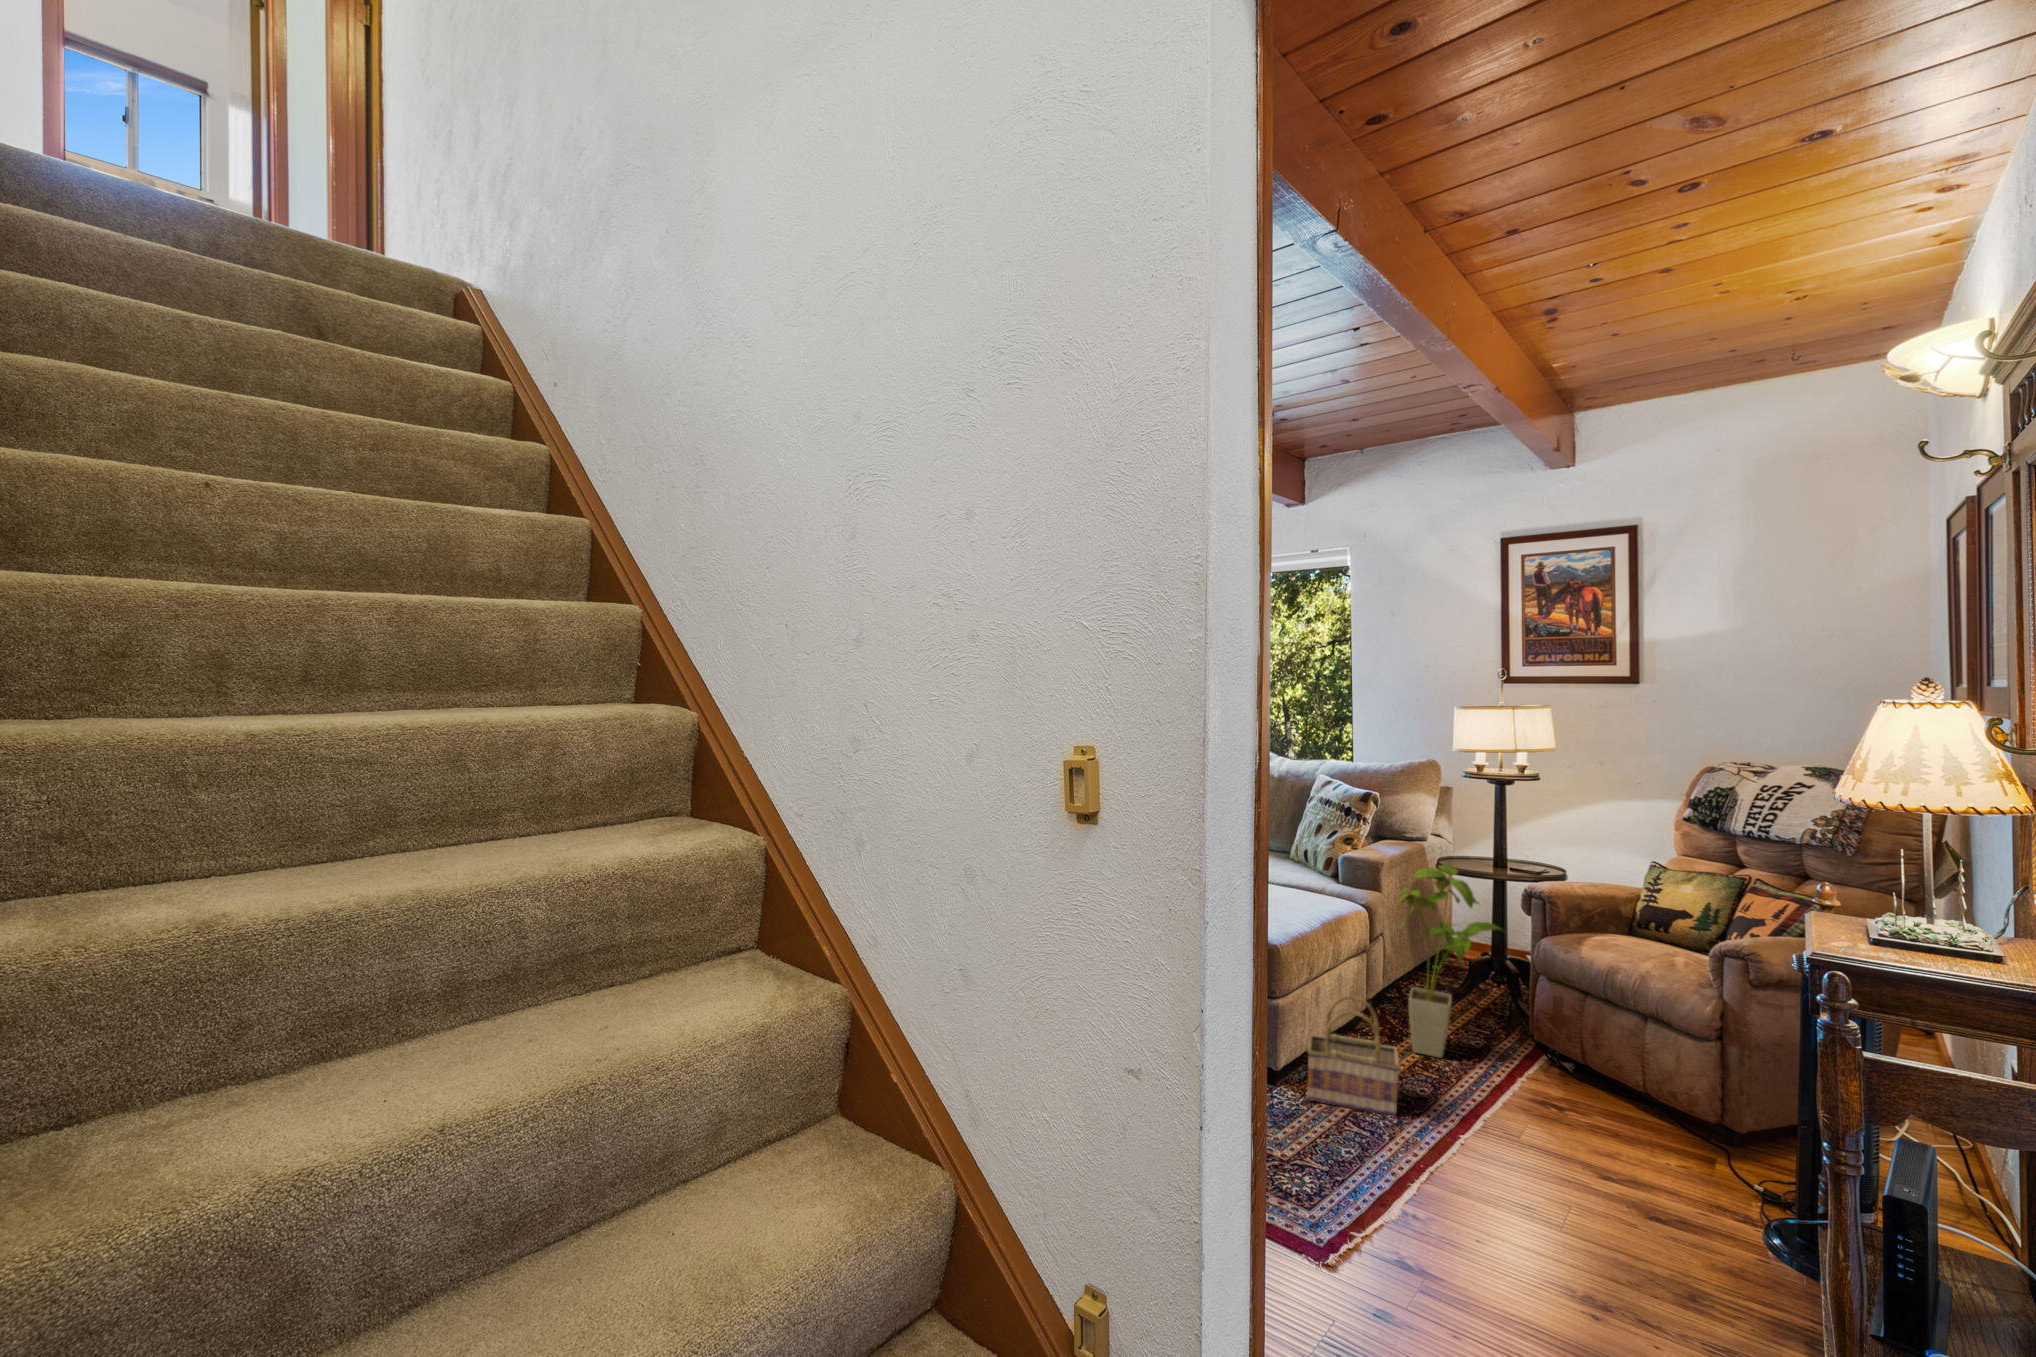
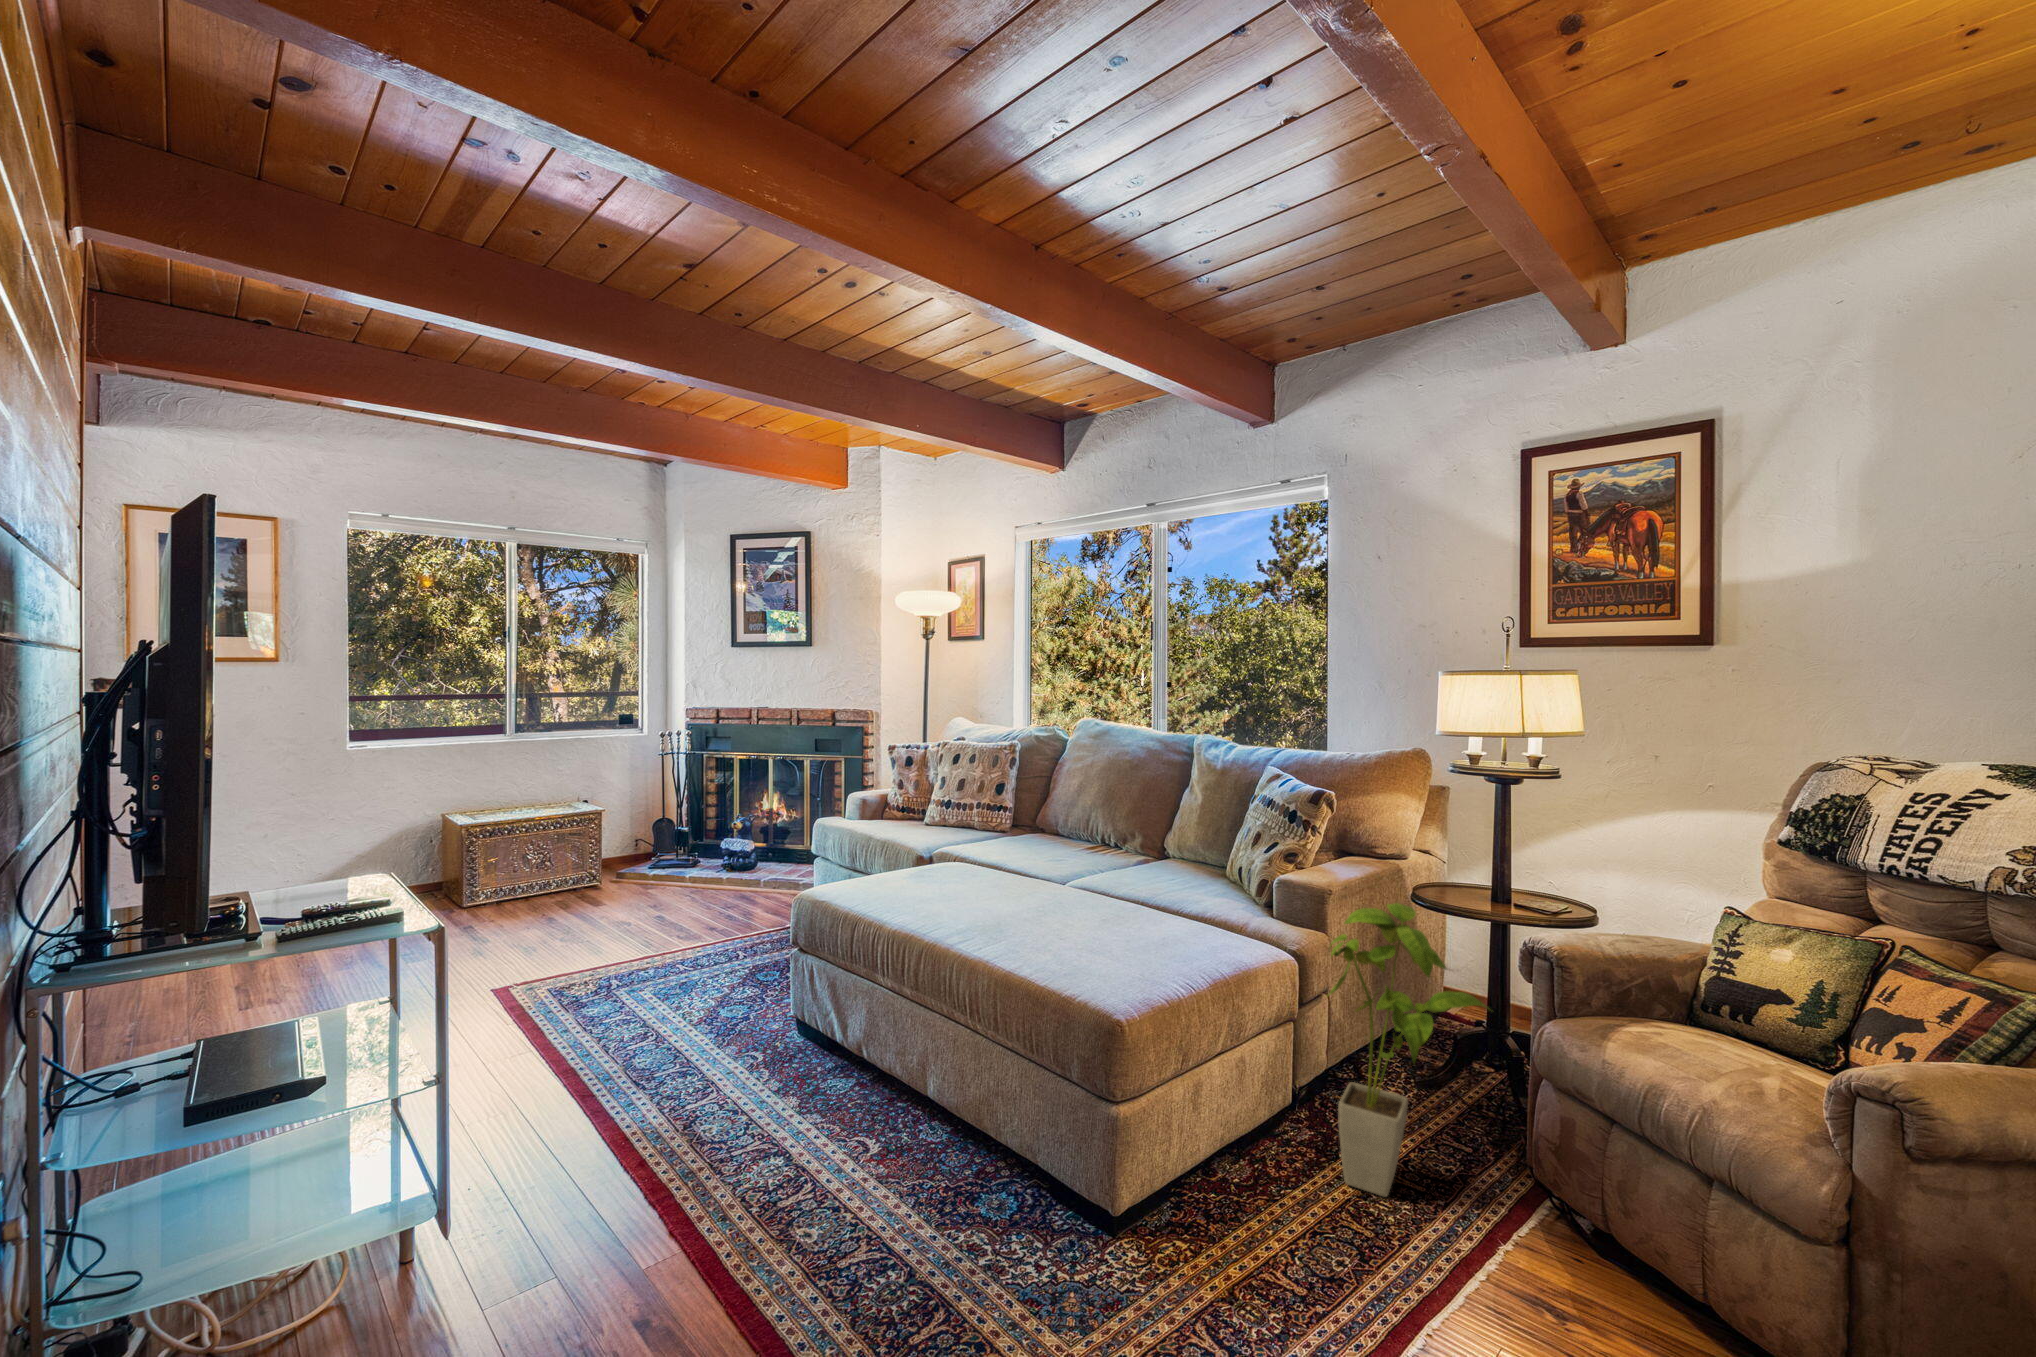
basket: present [1307,995,1400,1115] -> none [1147,1108,1297,1319]

